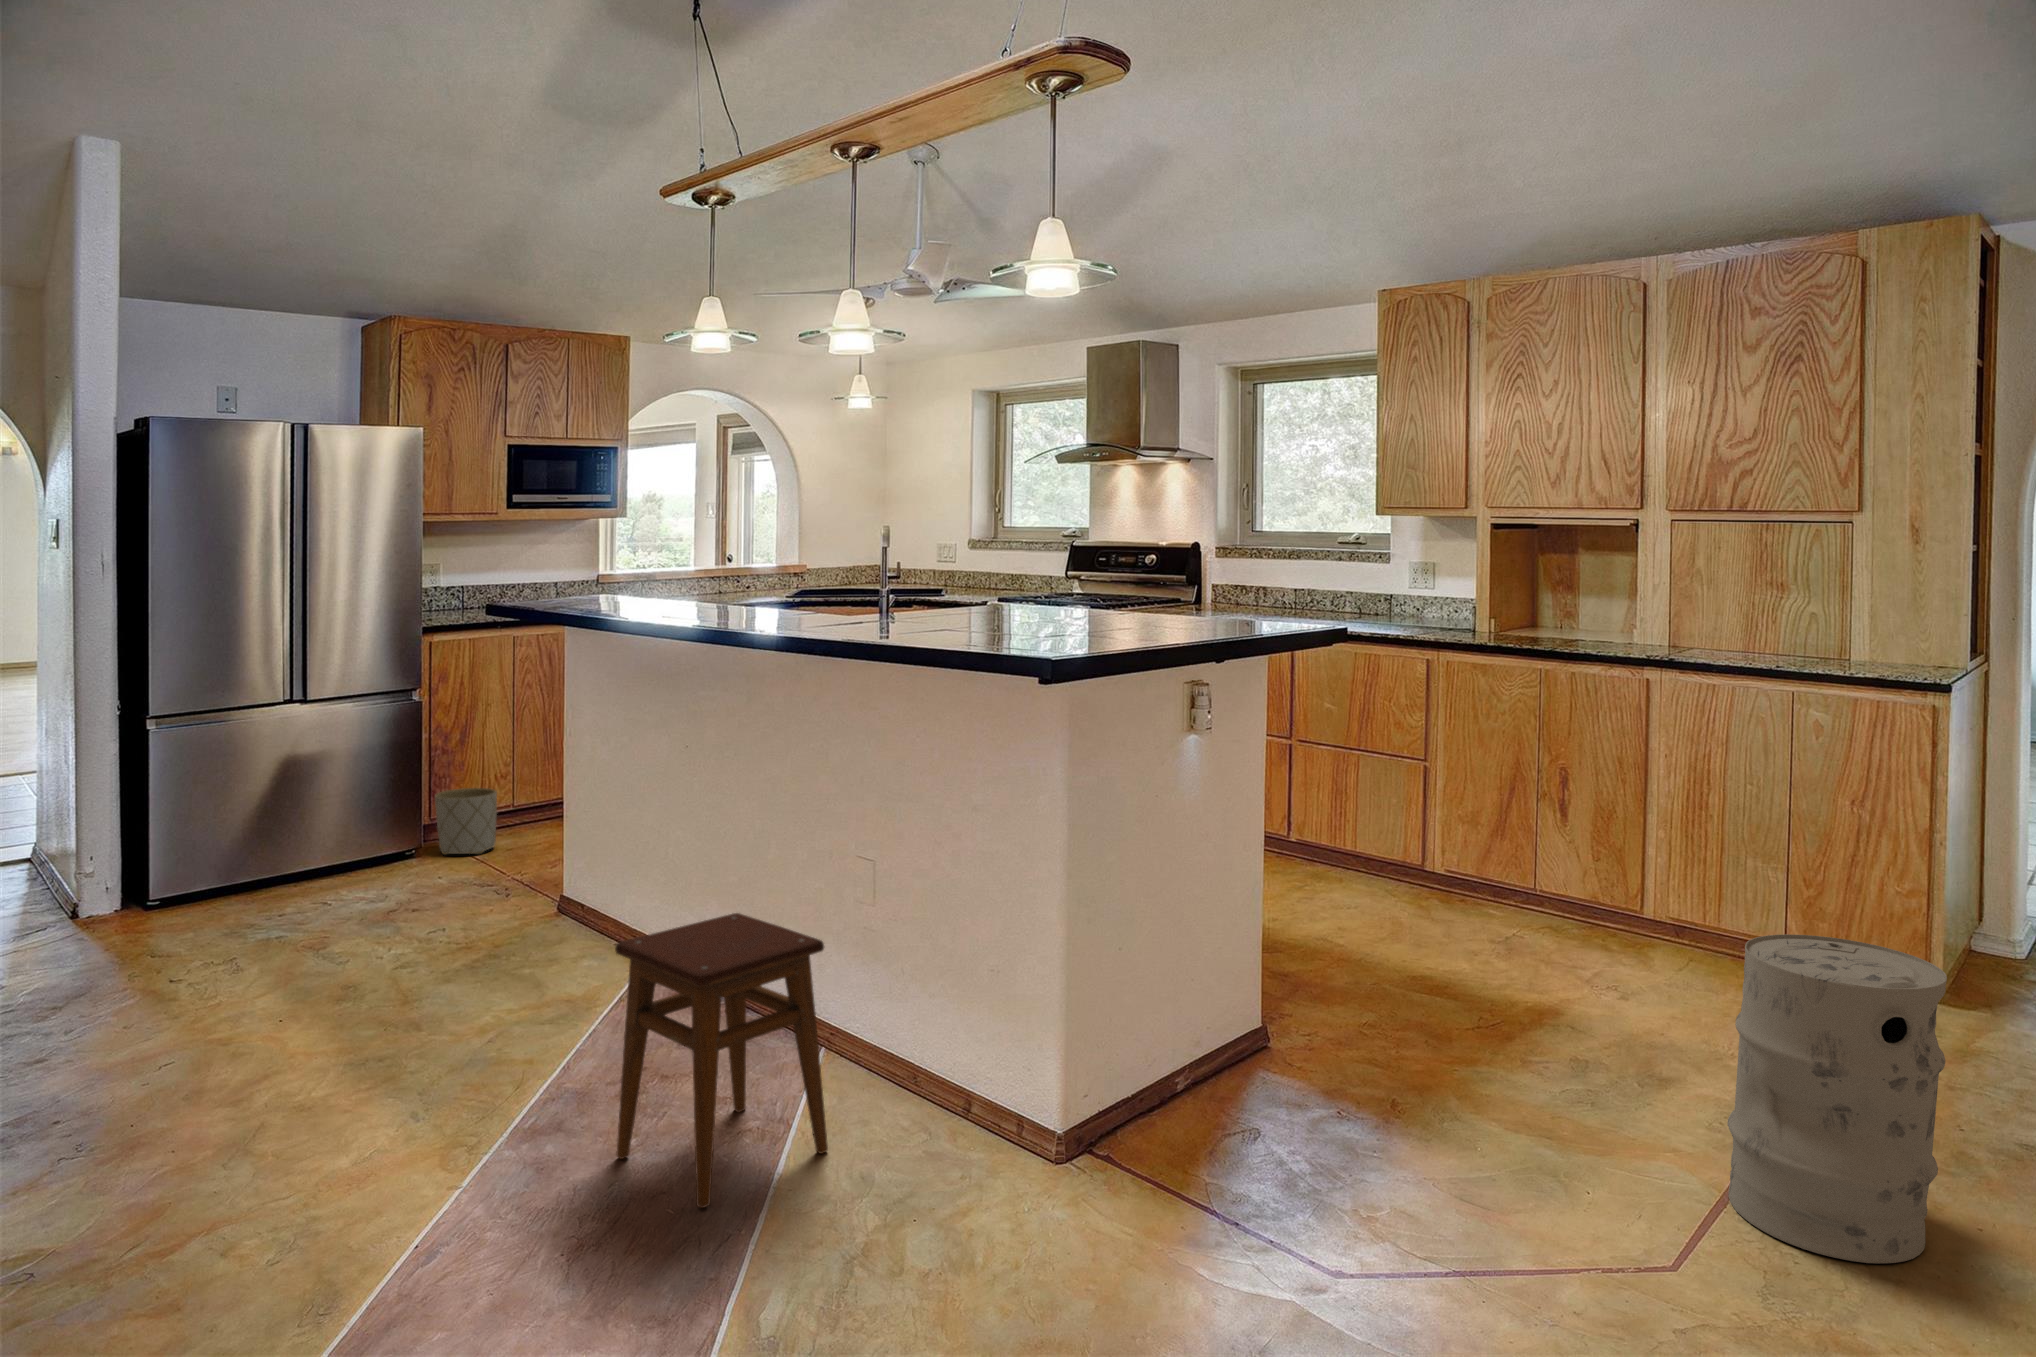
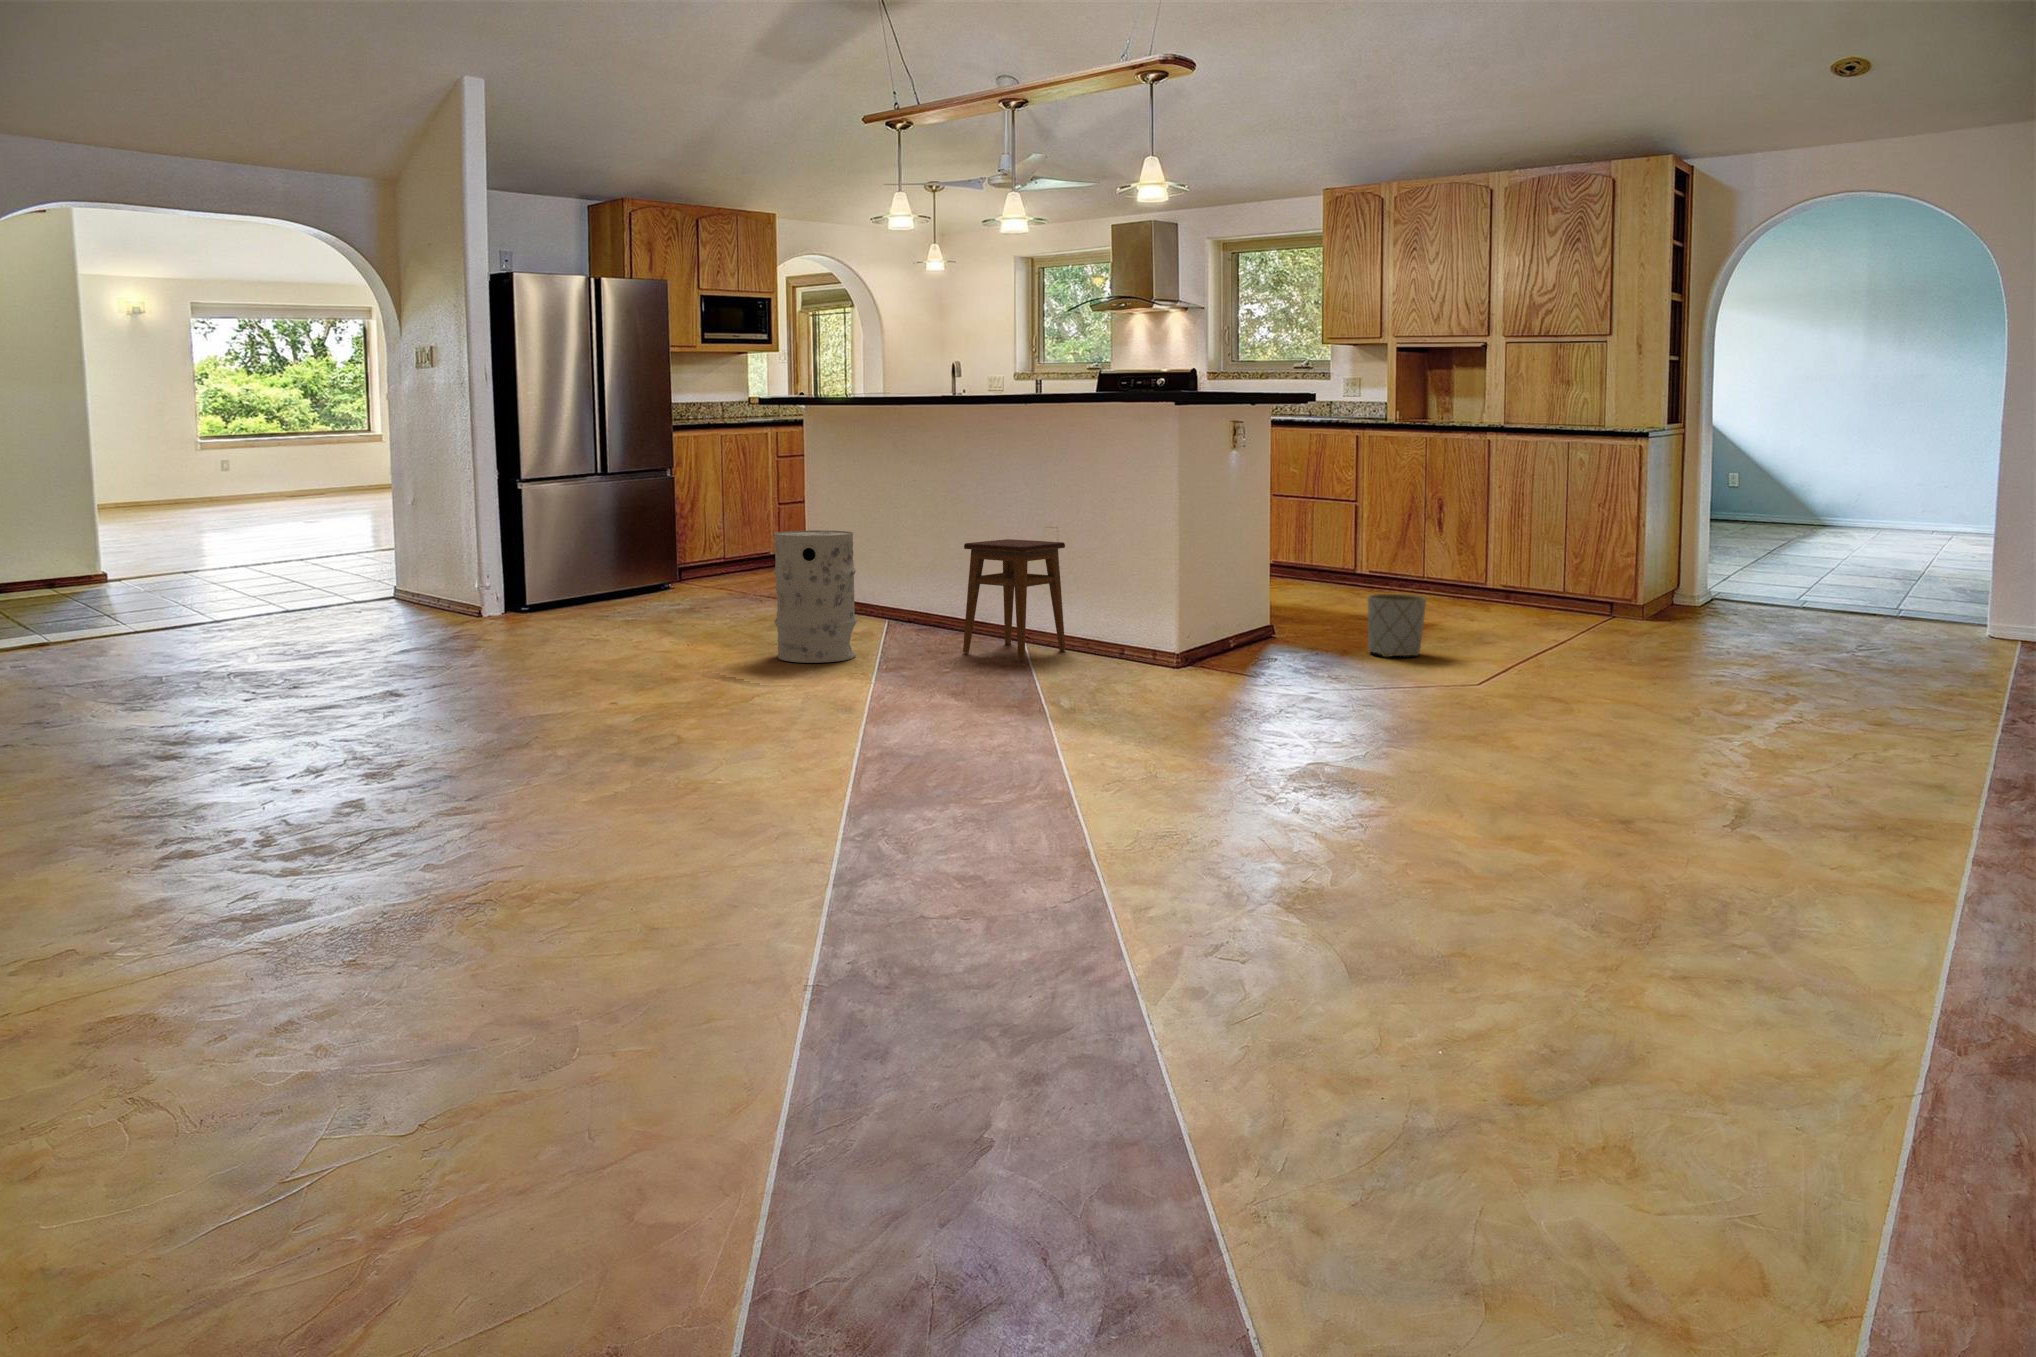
planter: present [435,788,497,855] -> present [1368,594,1426,657]
trash can: present [1727,934,1947,1263] -> present [774,530,857,663]

